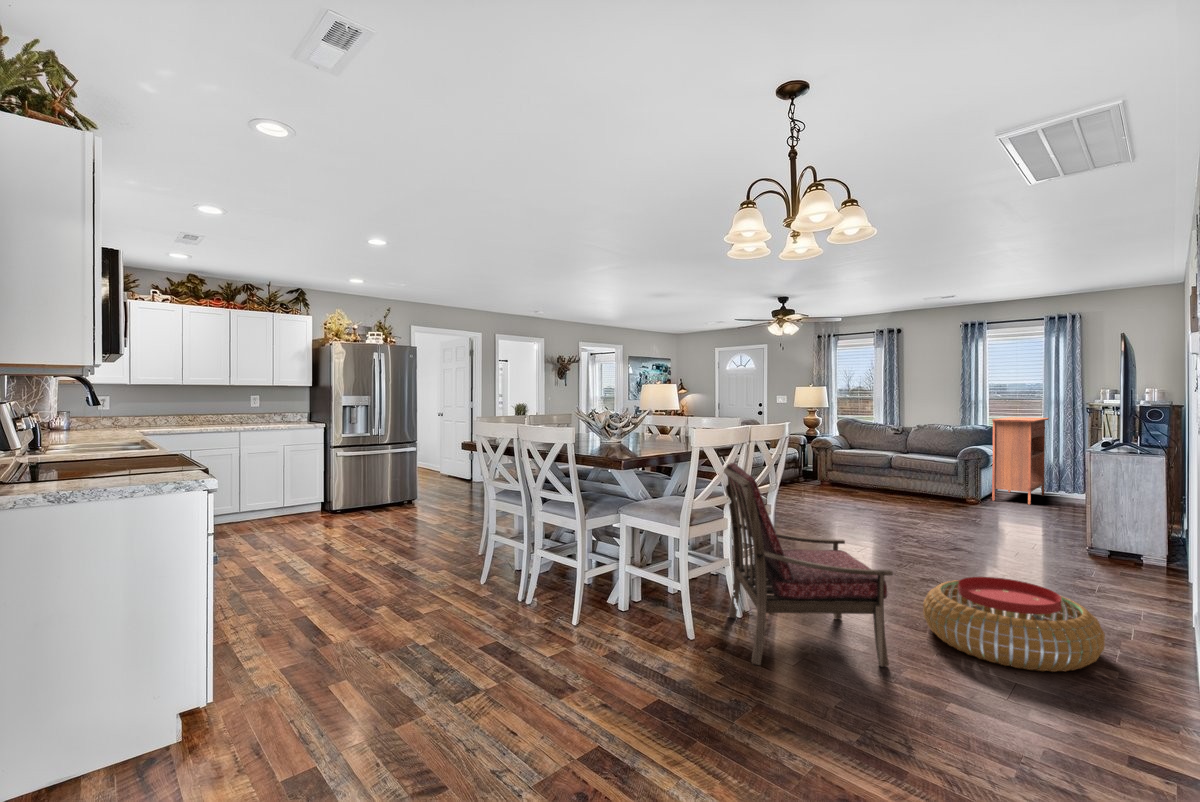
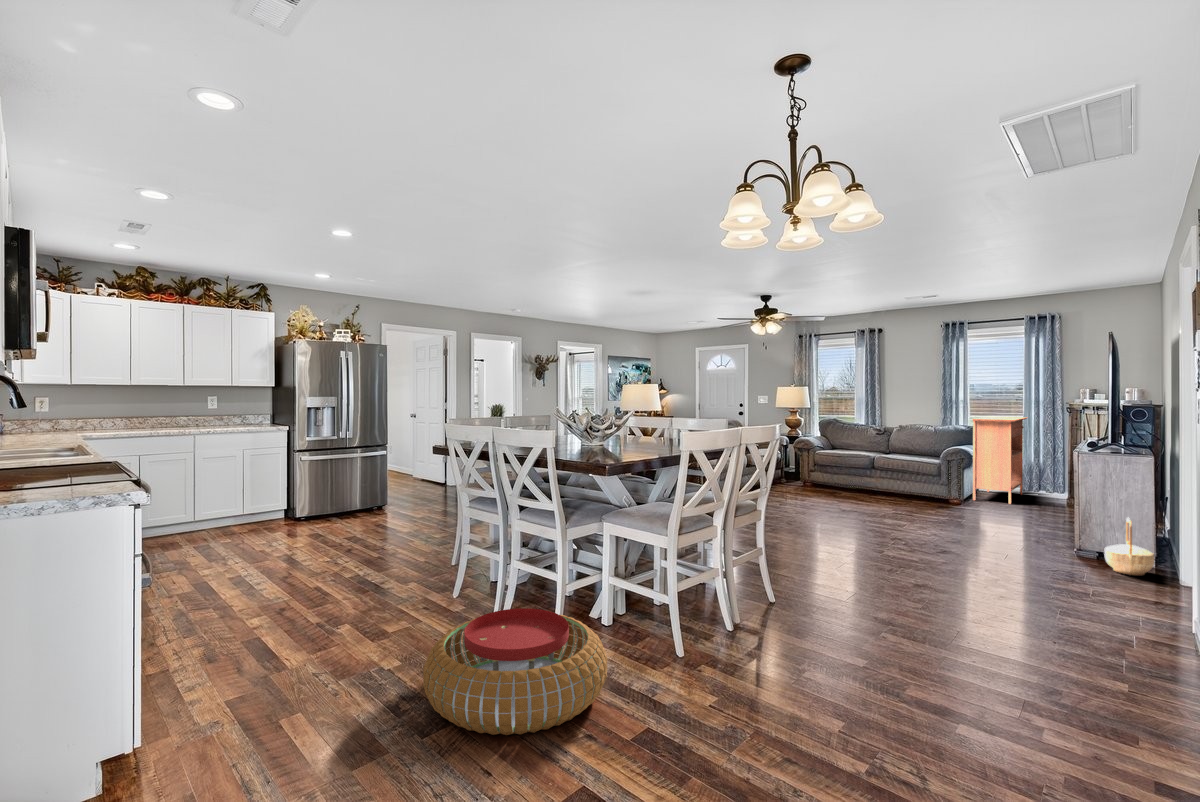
armchair: present [724,463,893,667] -> none [710,465,898,685]
basket: none [1113,517,1162,574] -> present [1104,518,1154,575]
pouf: present [923,577,1105,672] -> present [423,608,608,735]

